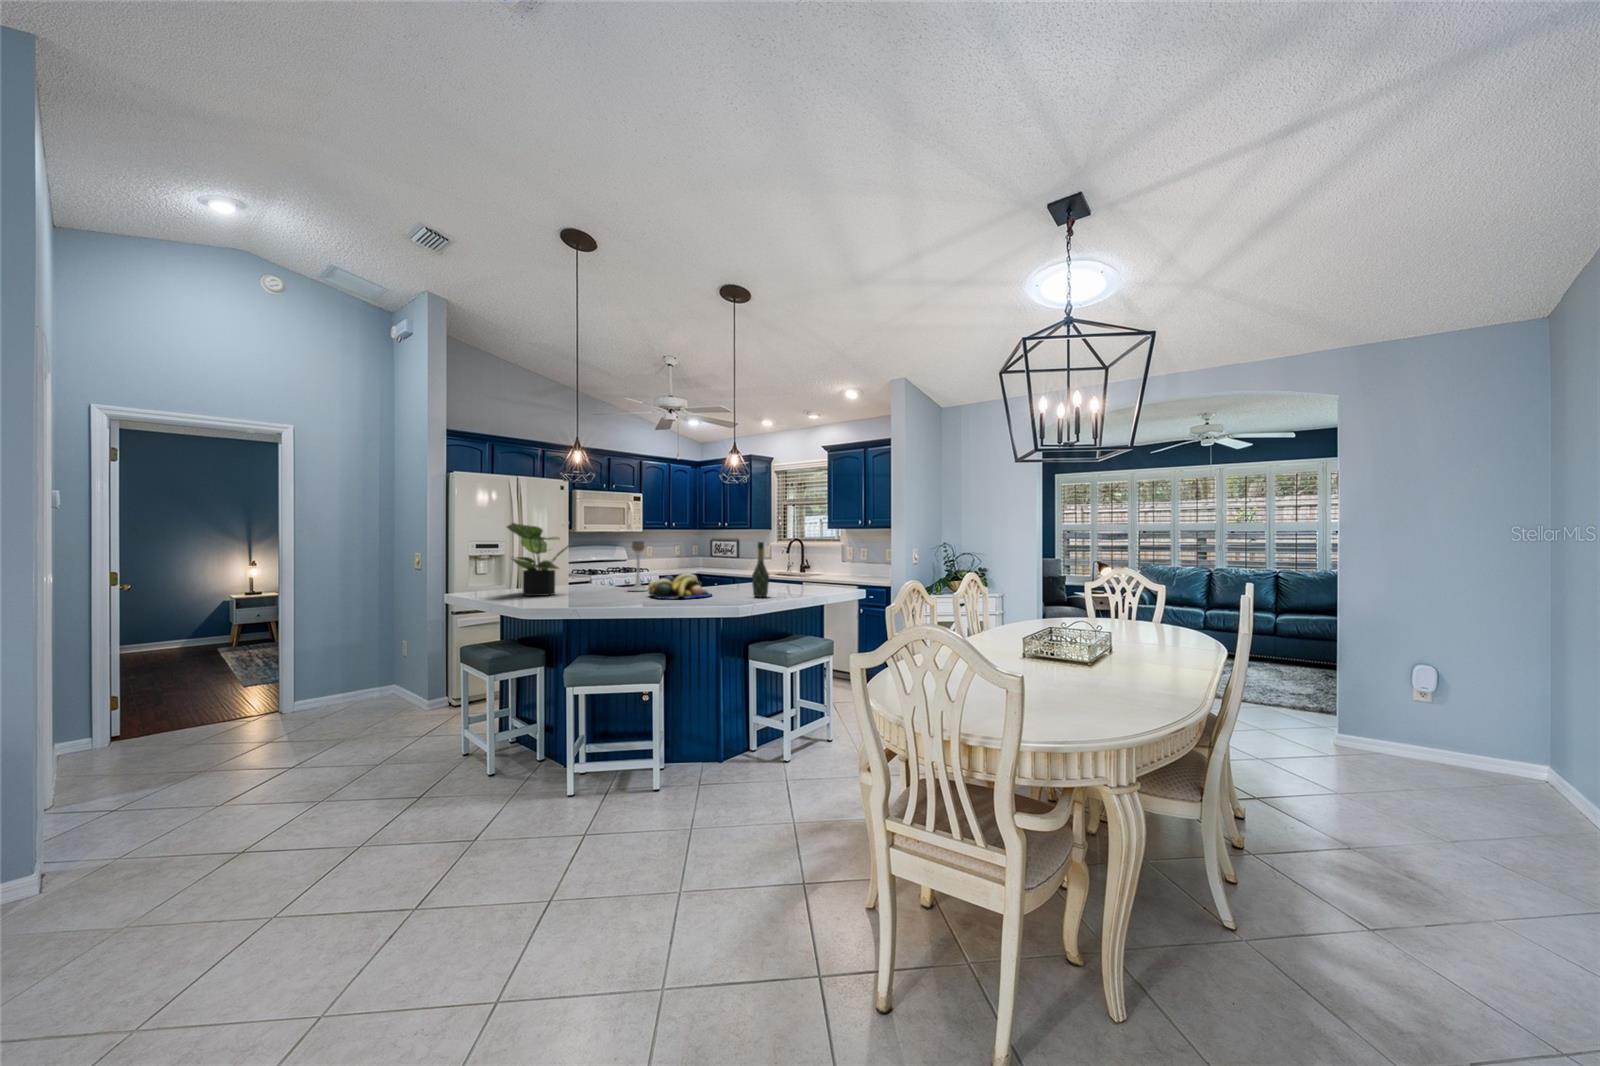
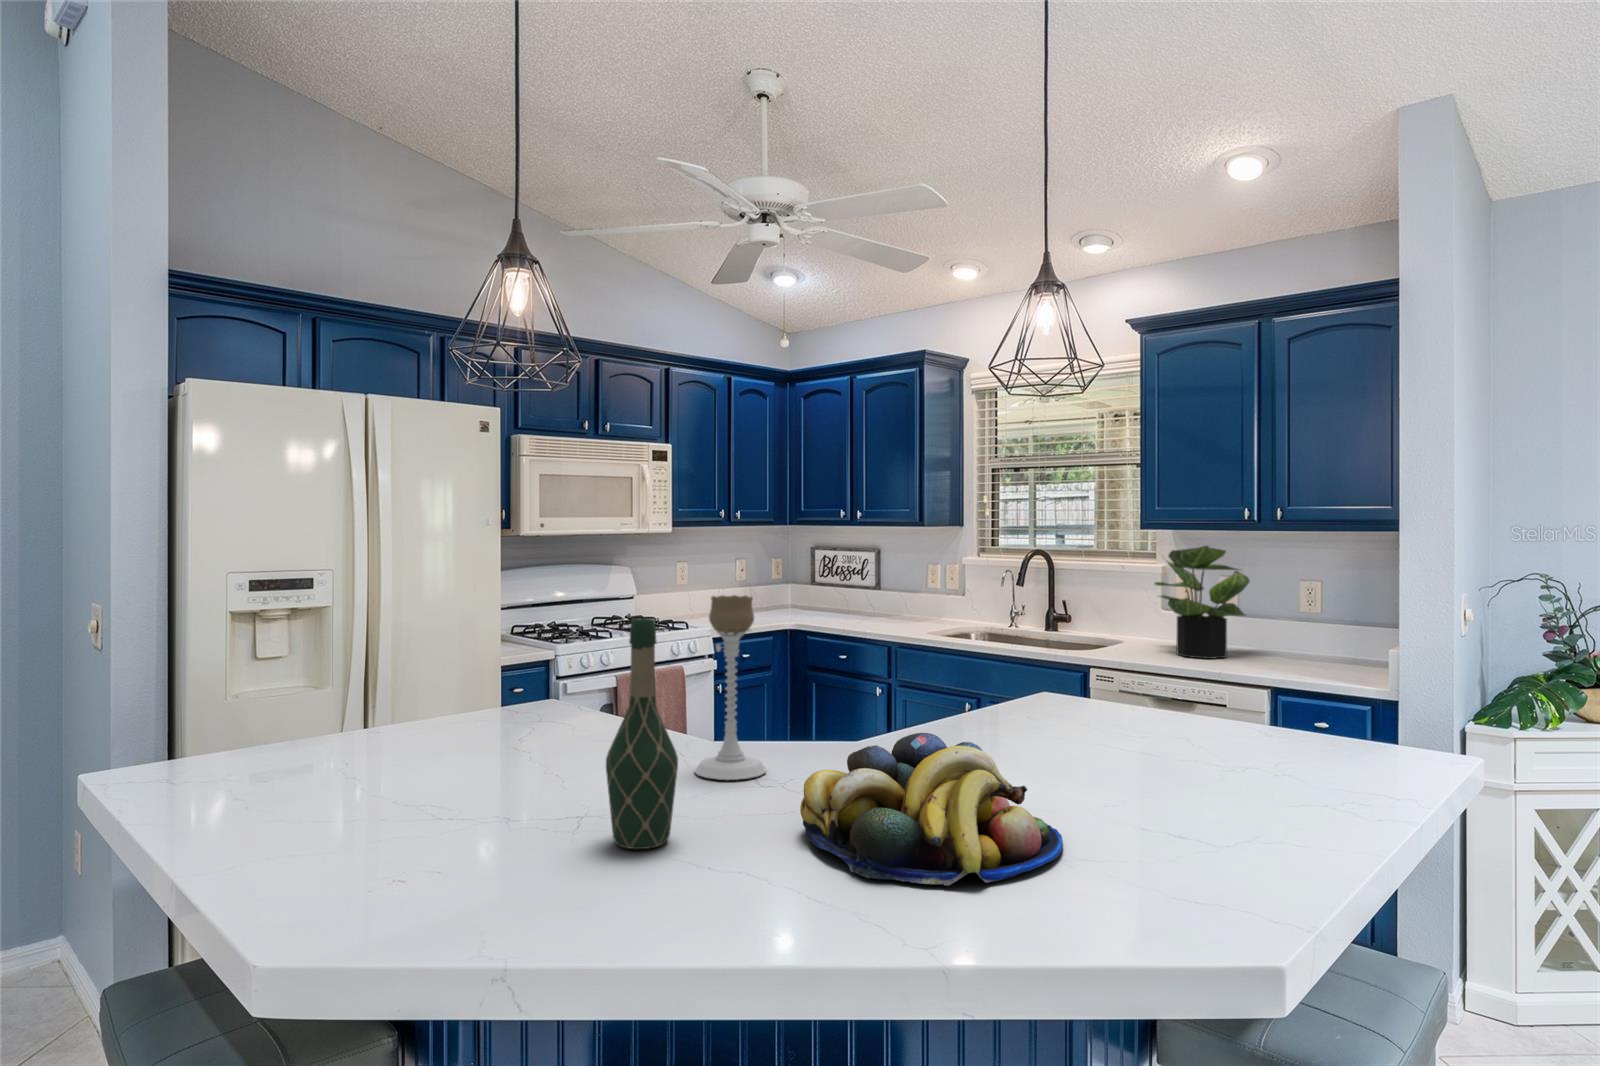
potted plant: present [507,523,571,596] -> present [1155,546,1250,659]
wine bottle: present [752,542,769,597] -> present [606,618,678,849]

